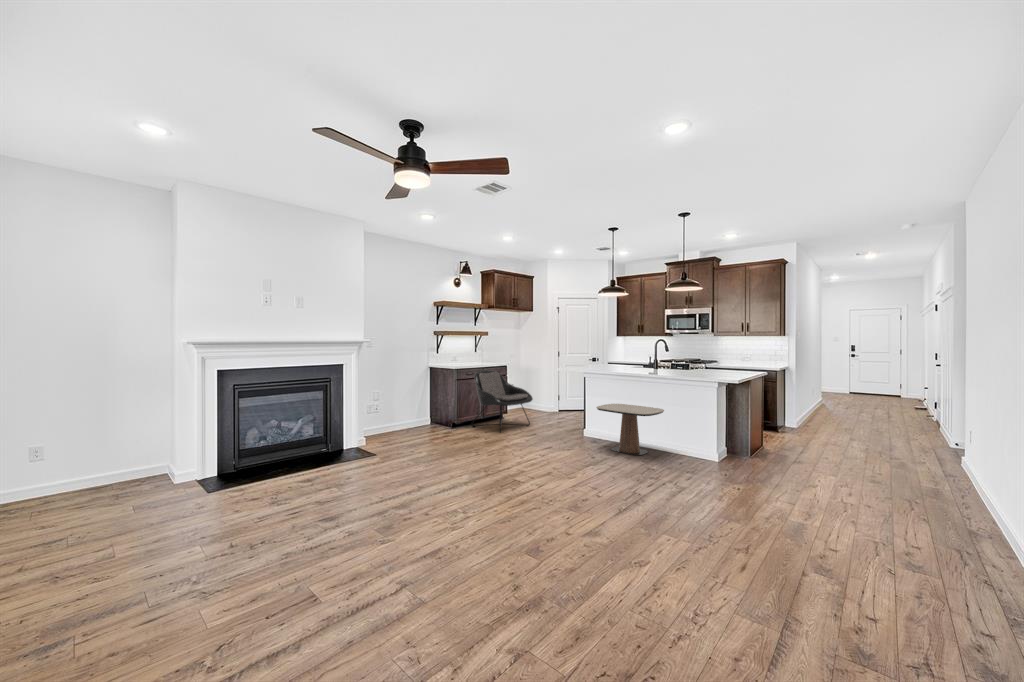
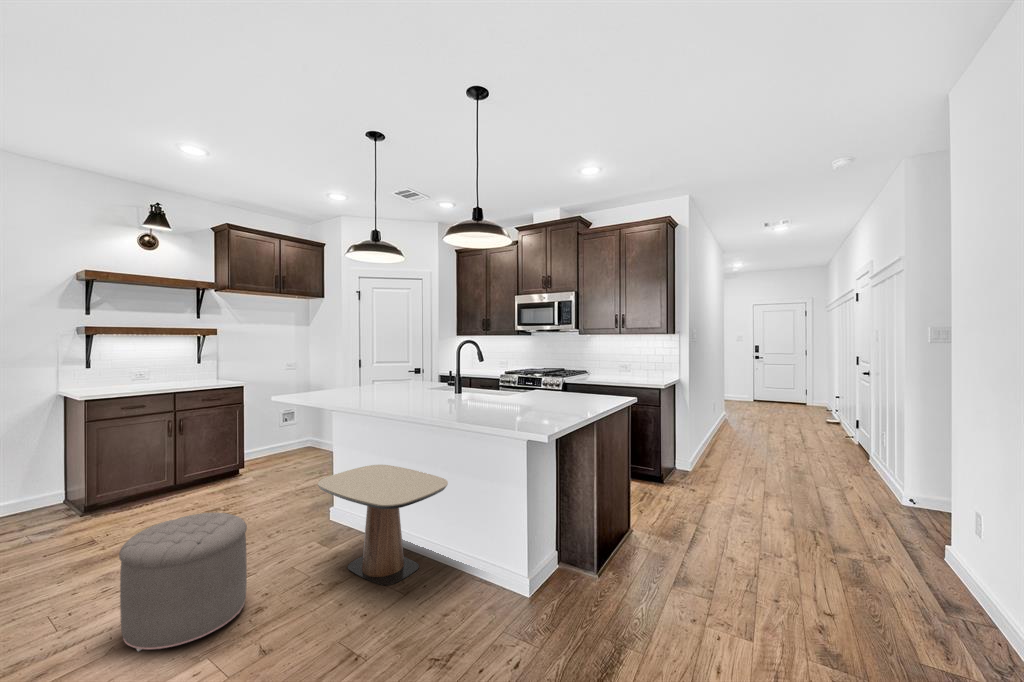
lounge chair: present [472,370,533,432] -> none [140,396,268,521]
ottoman: none [536,416,581,464] -> present [119,513,247,651]

